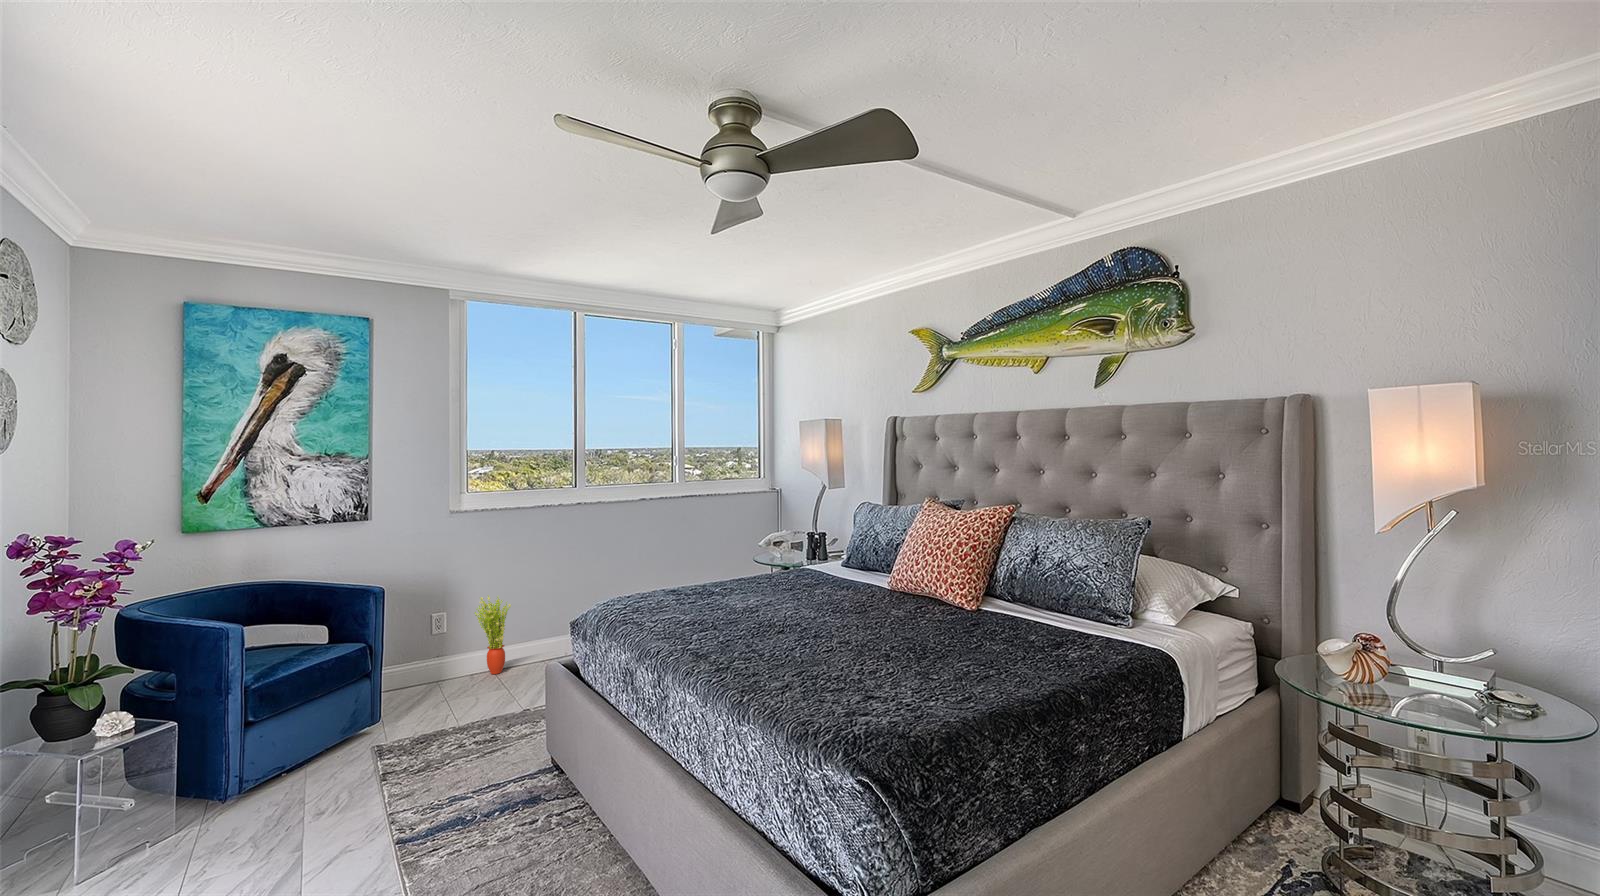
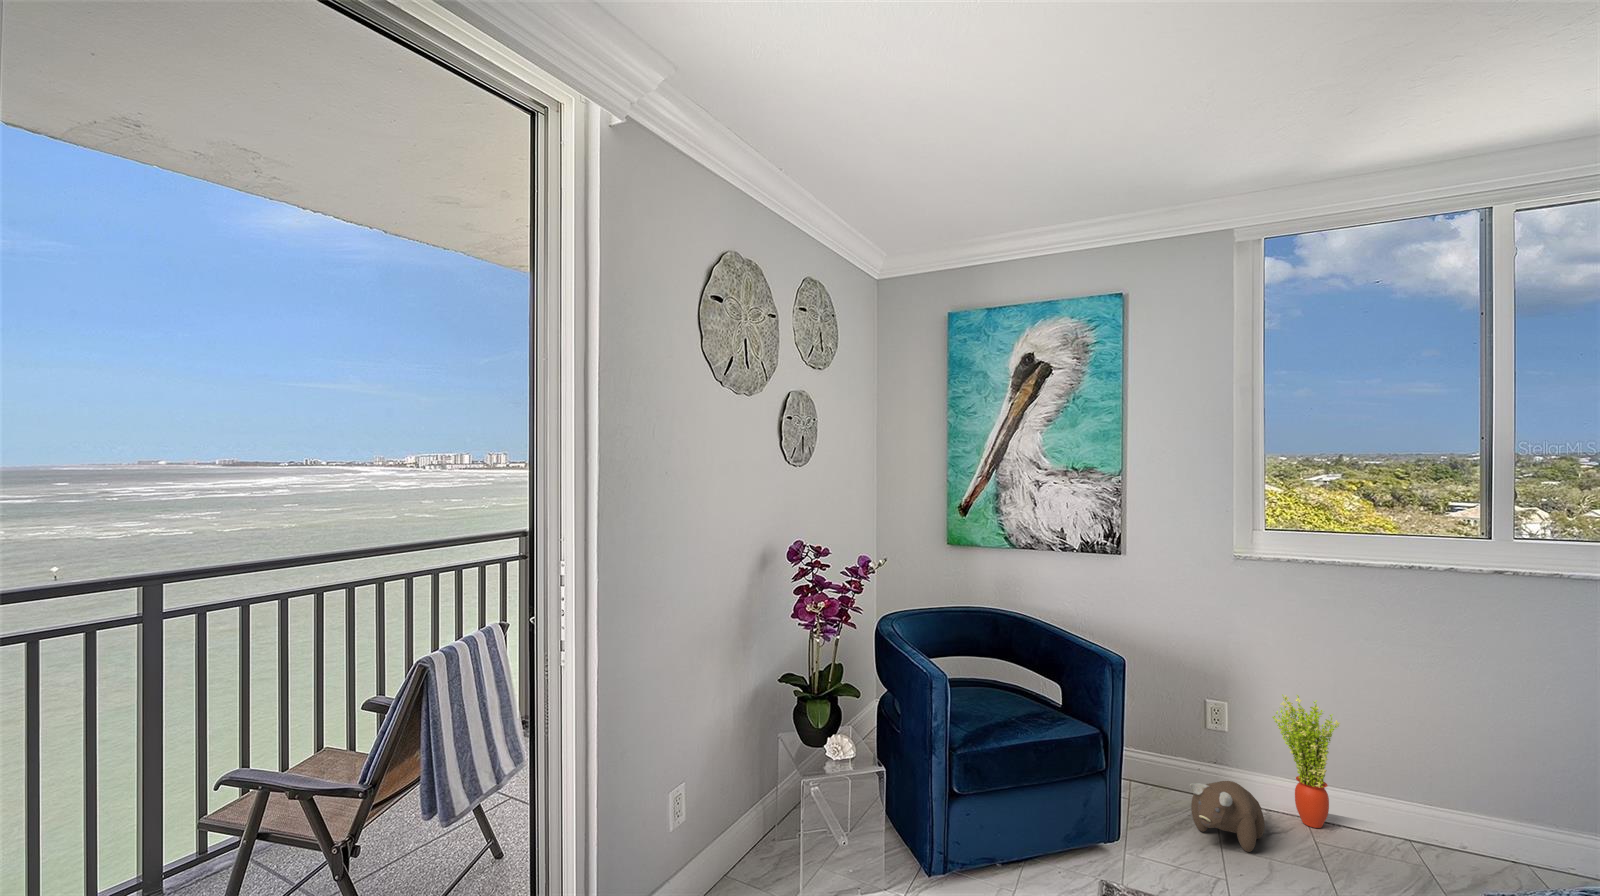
plush toy: none [426,659,471,699] -> present [1190,781,1264,852]

